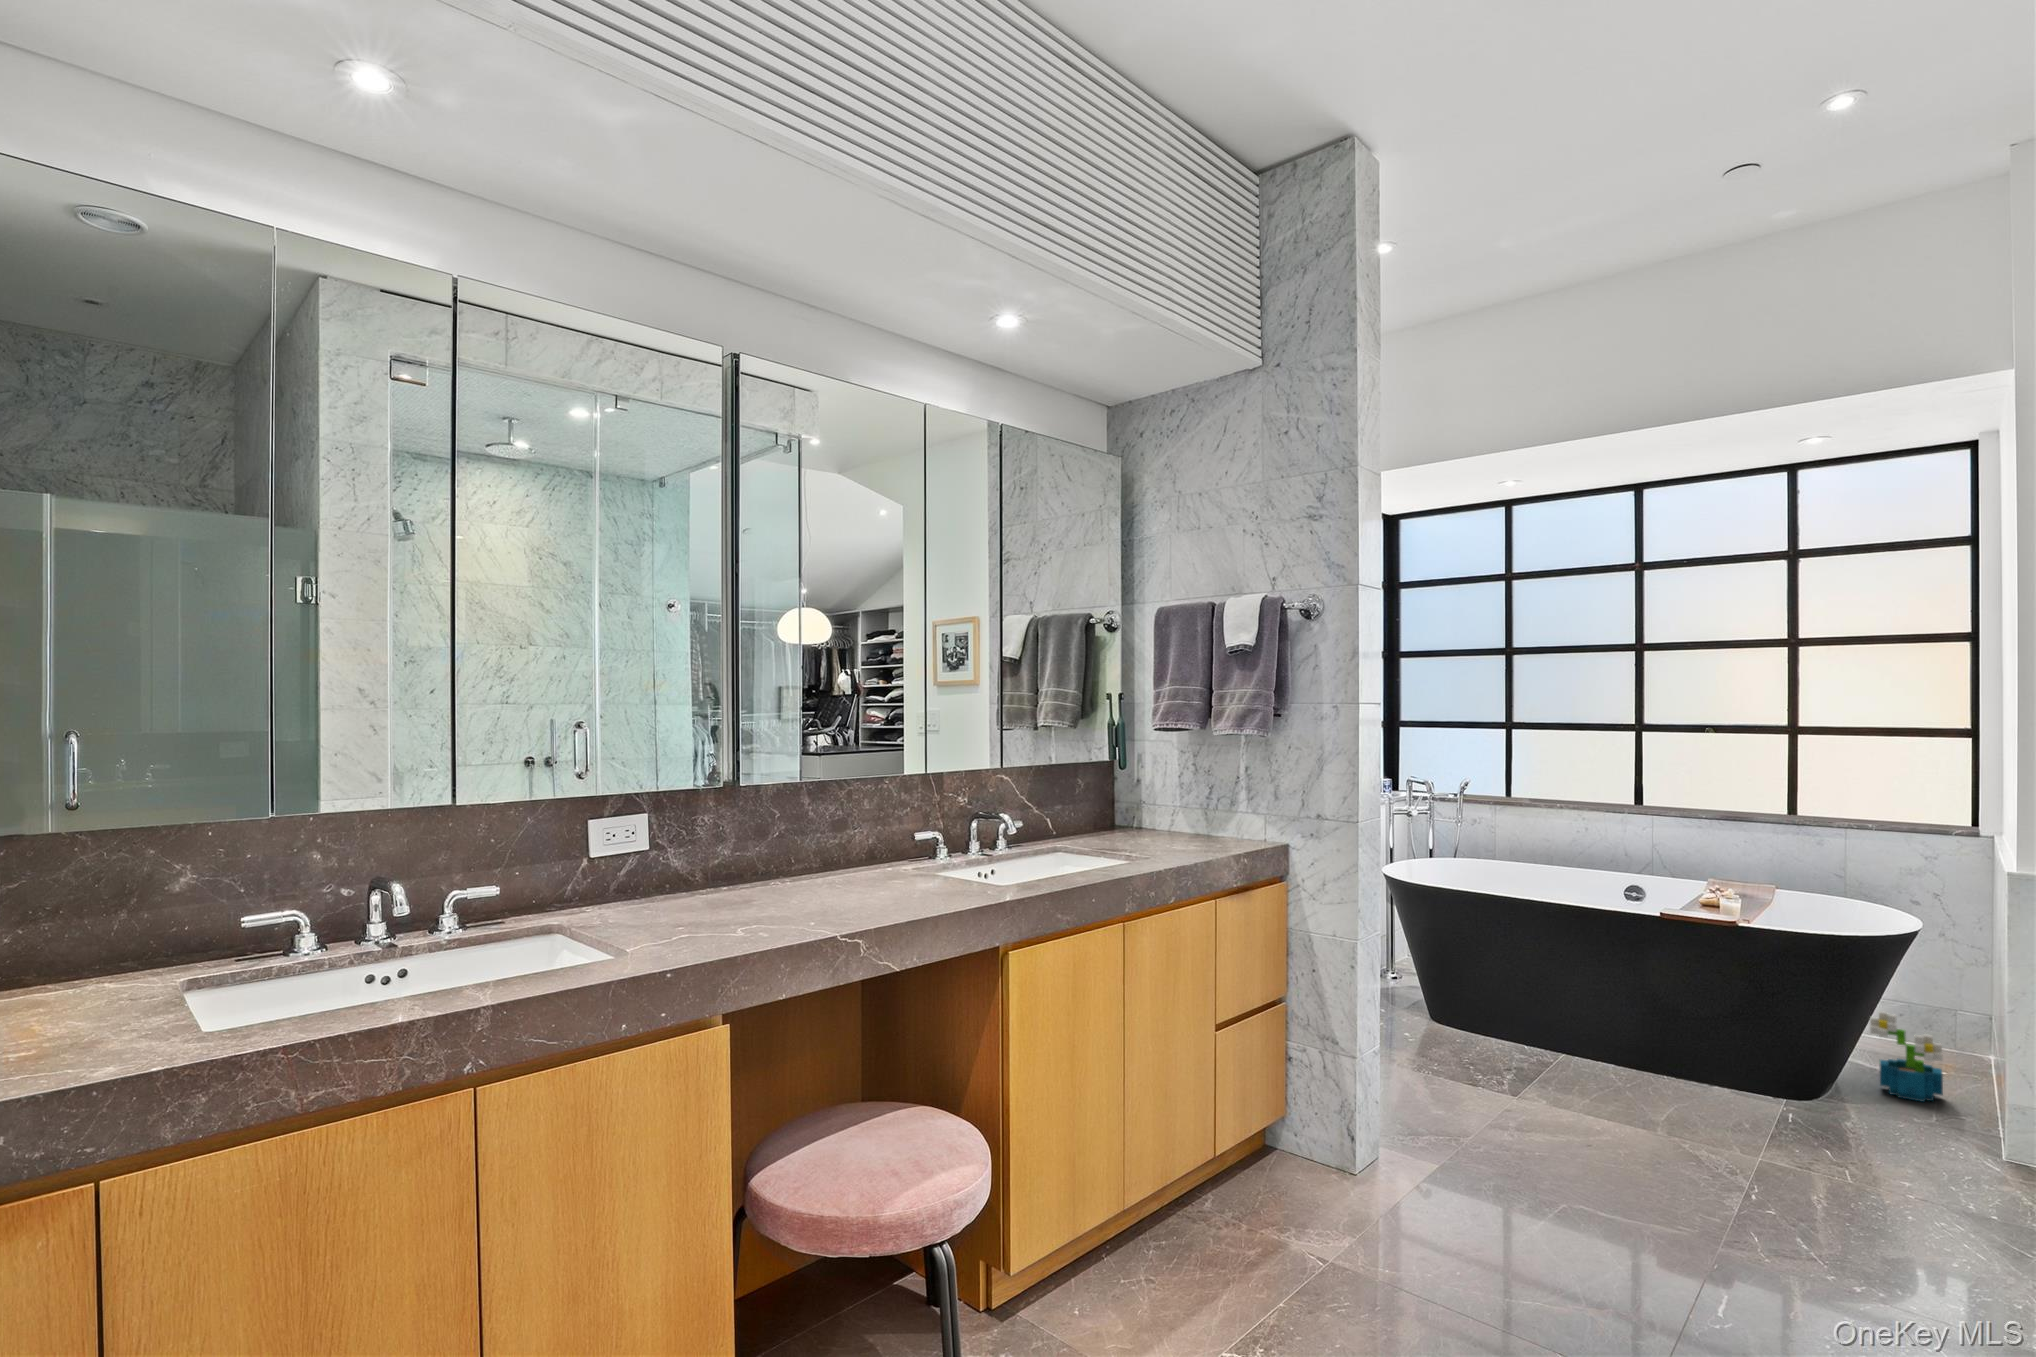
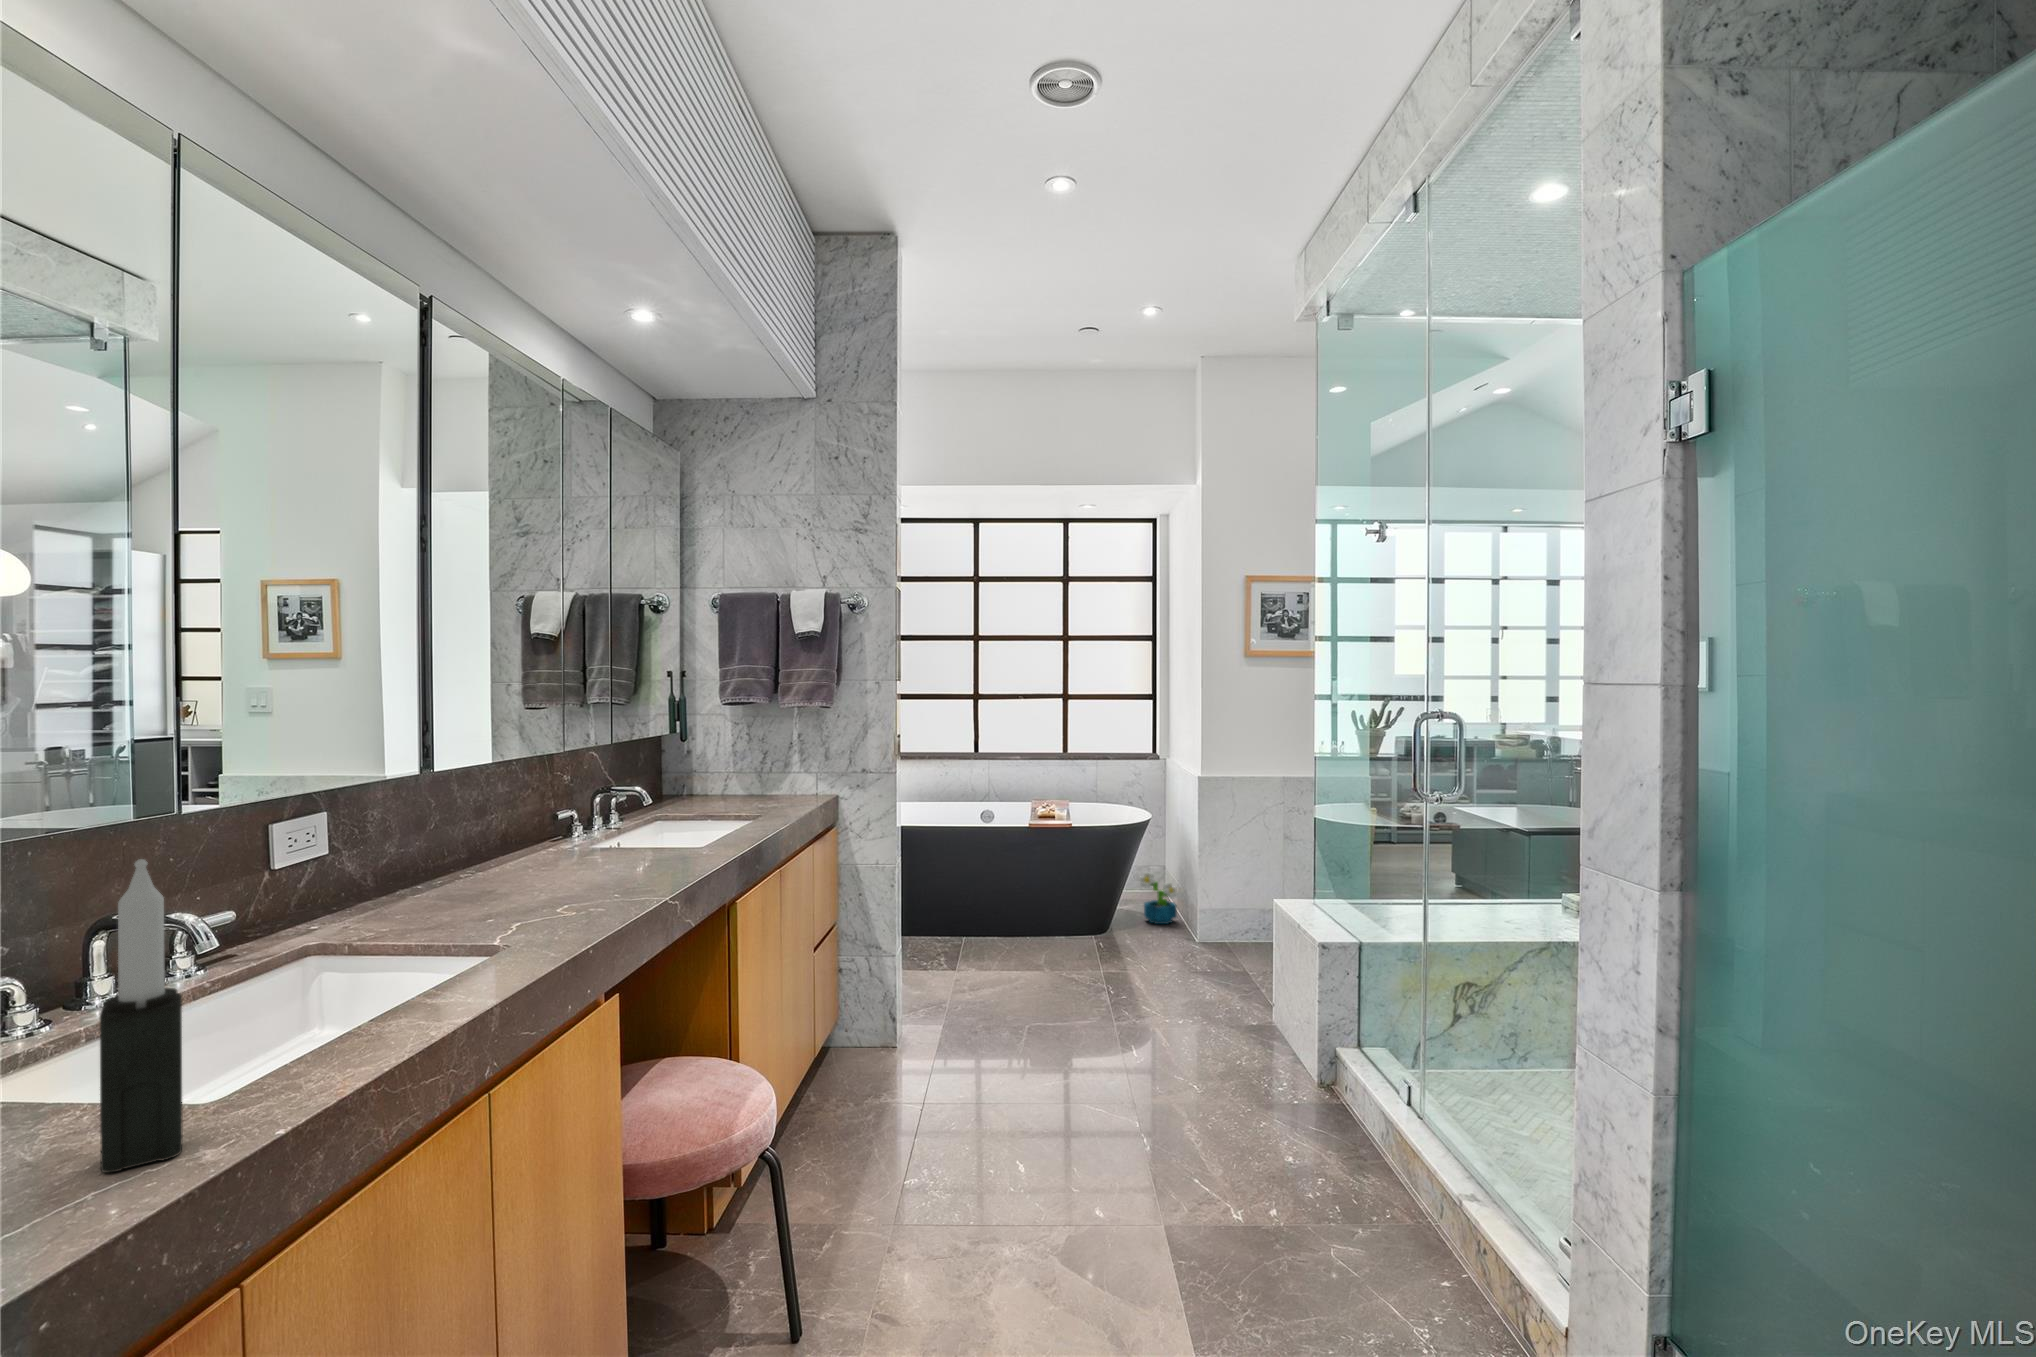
candle: none [116,826,187,1057] -> present [100,859,183,1173]

